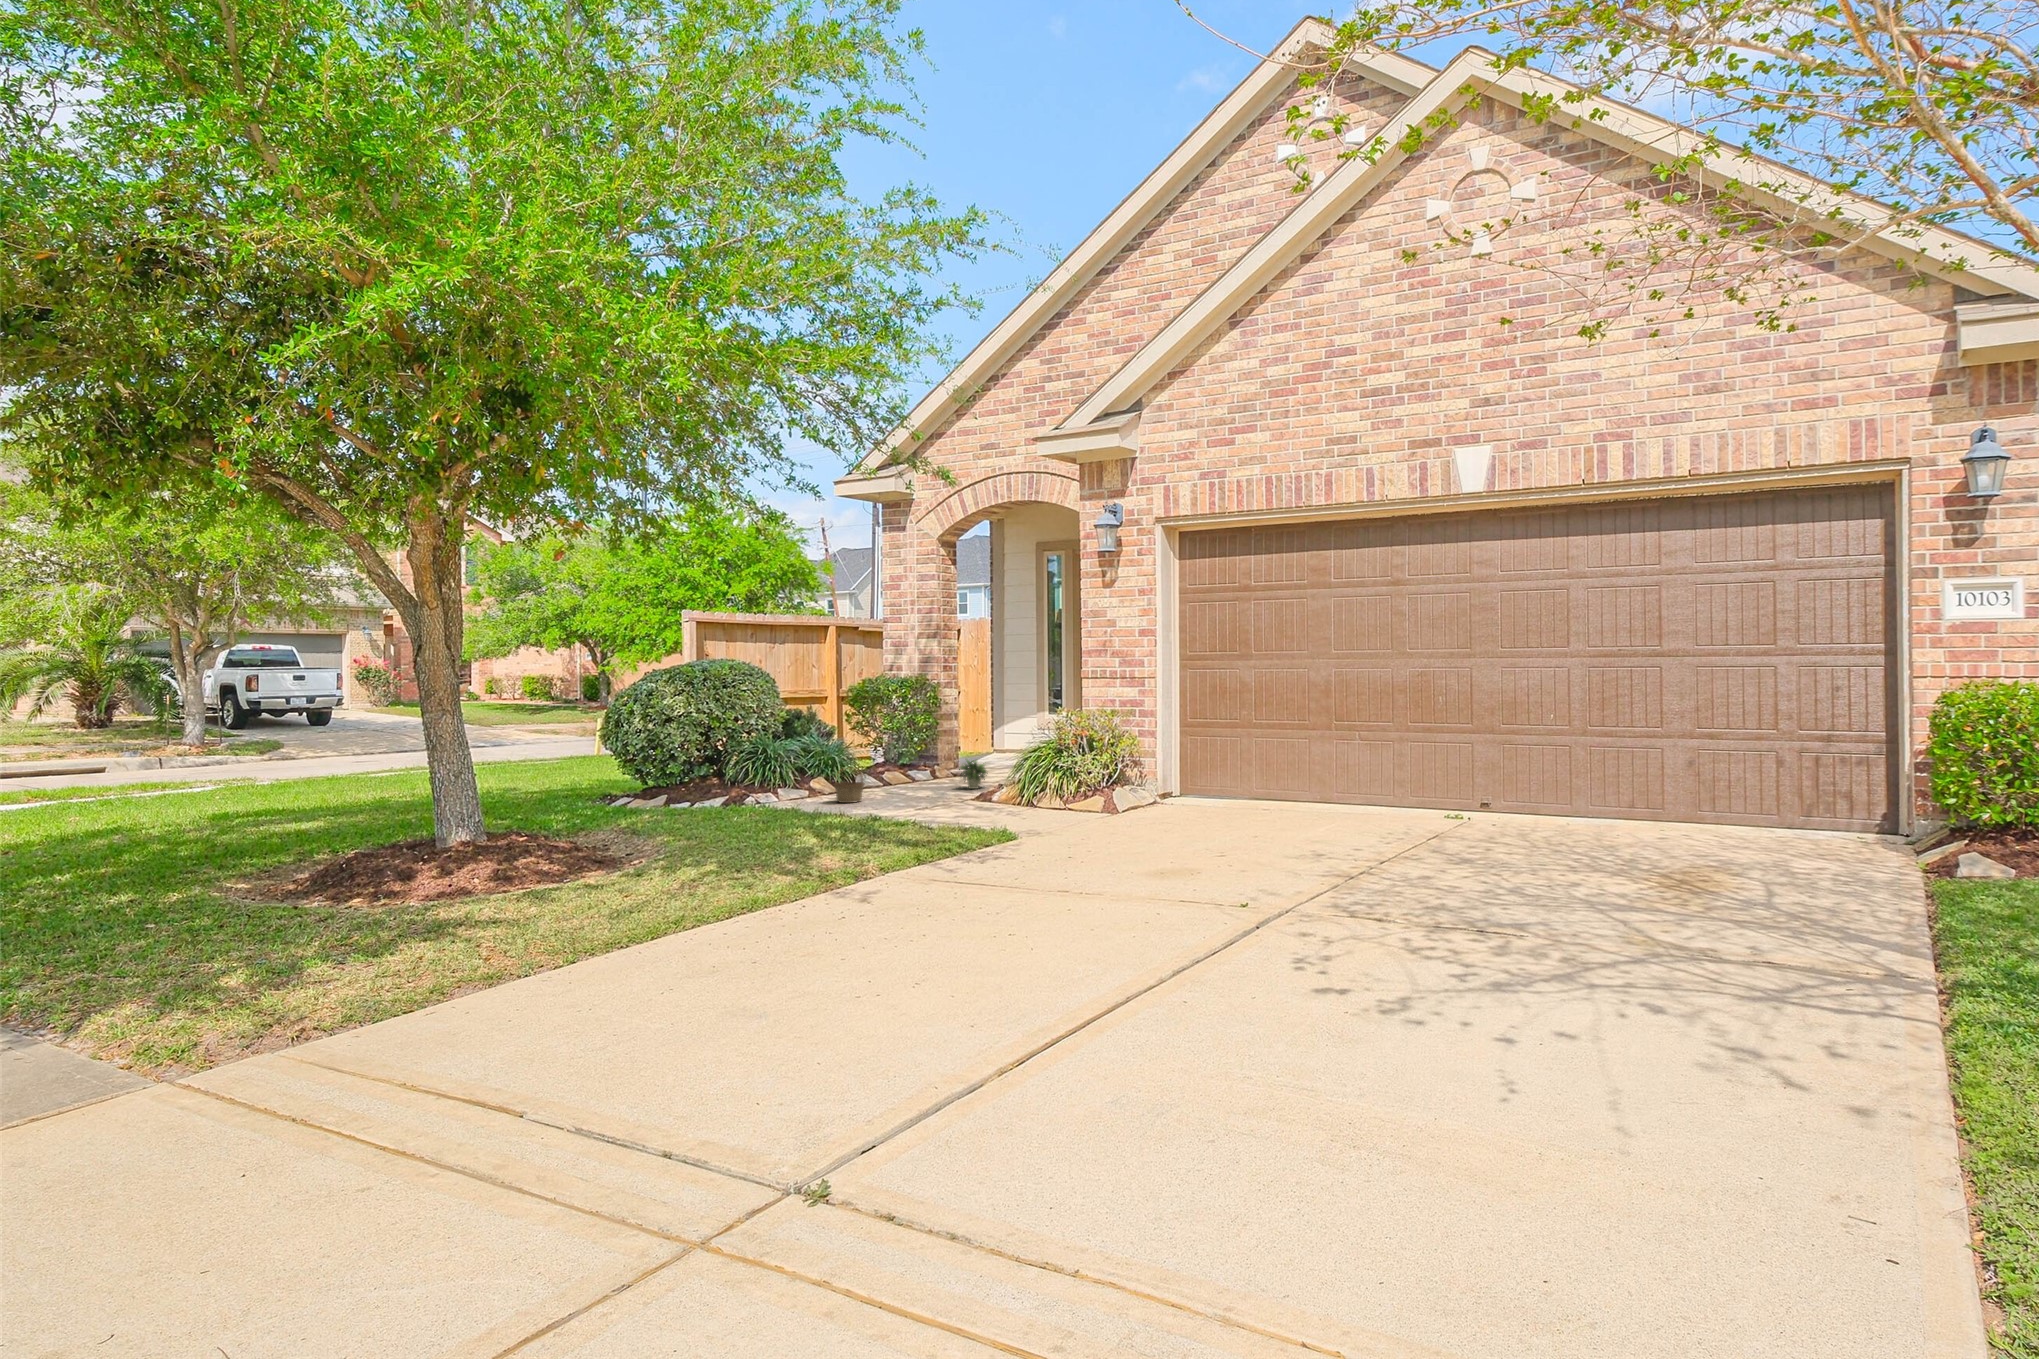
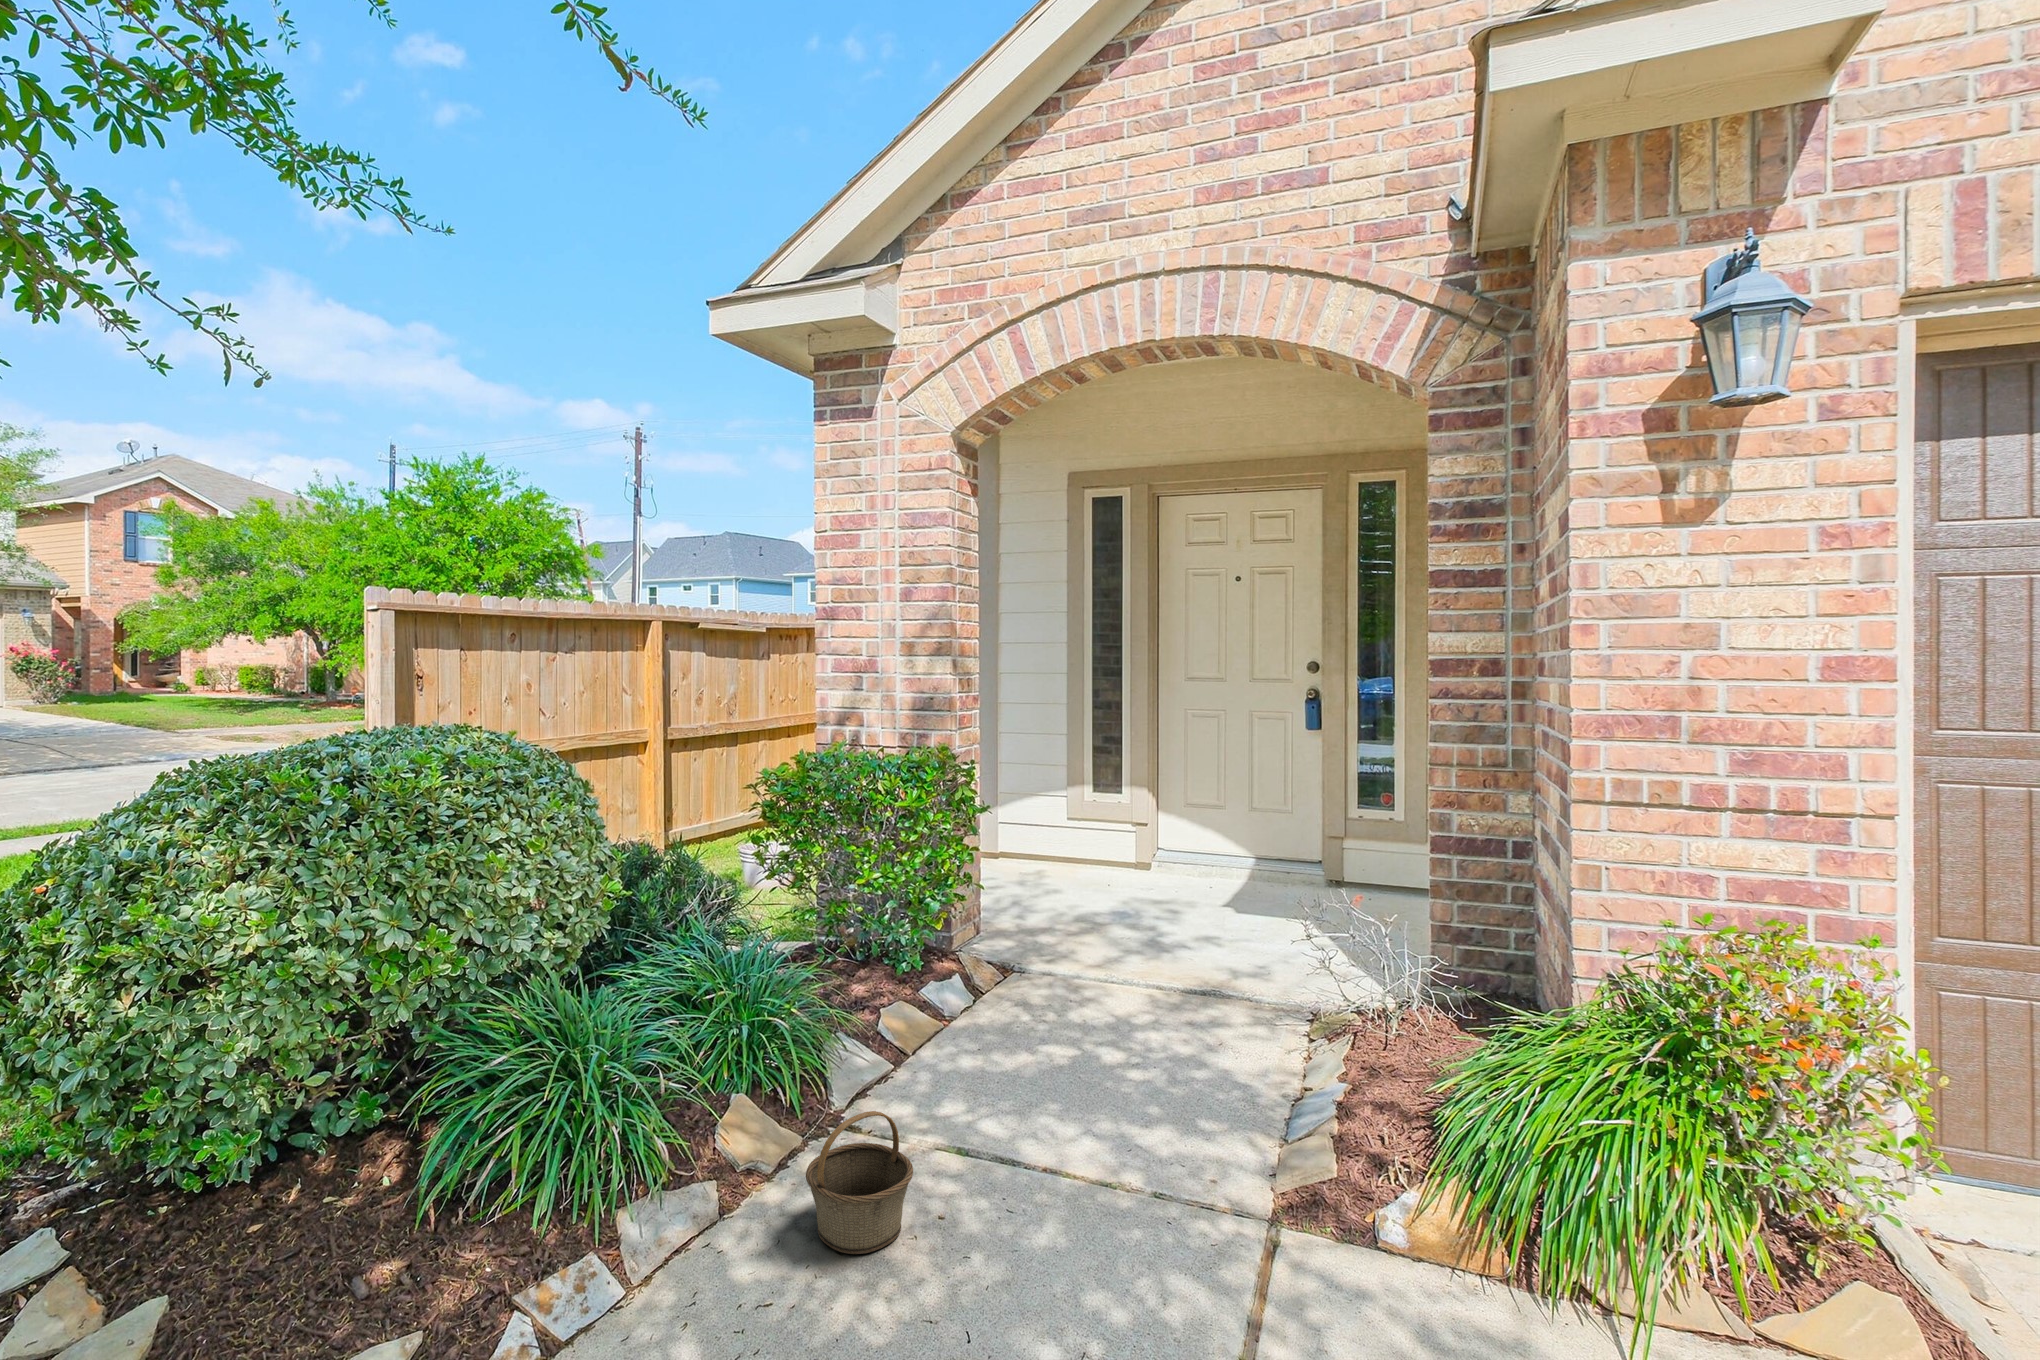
potted plant: present [959,760,988,789] -> none [1105,985,1186,1081]

